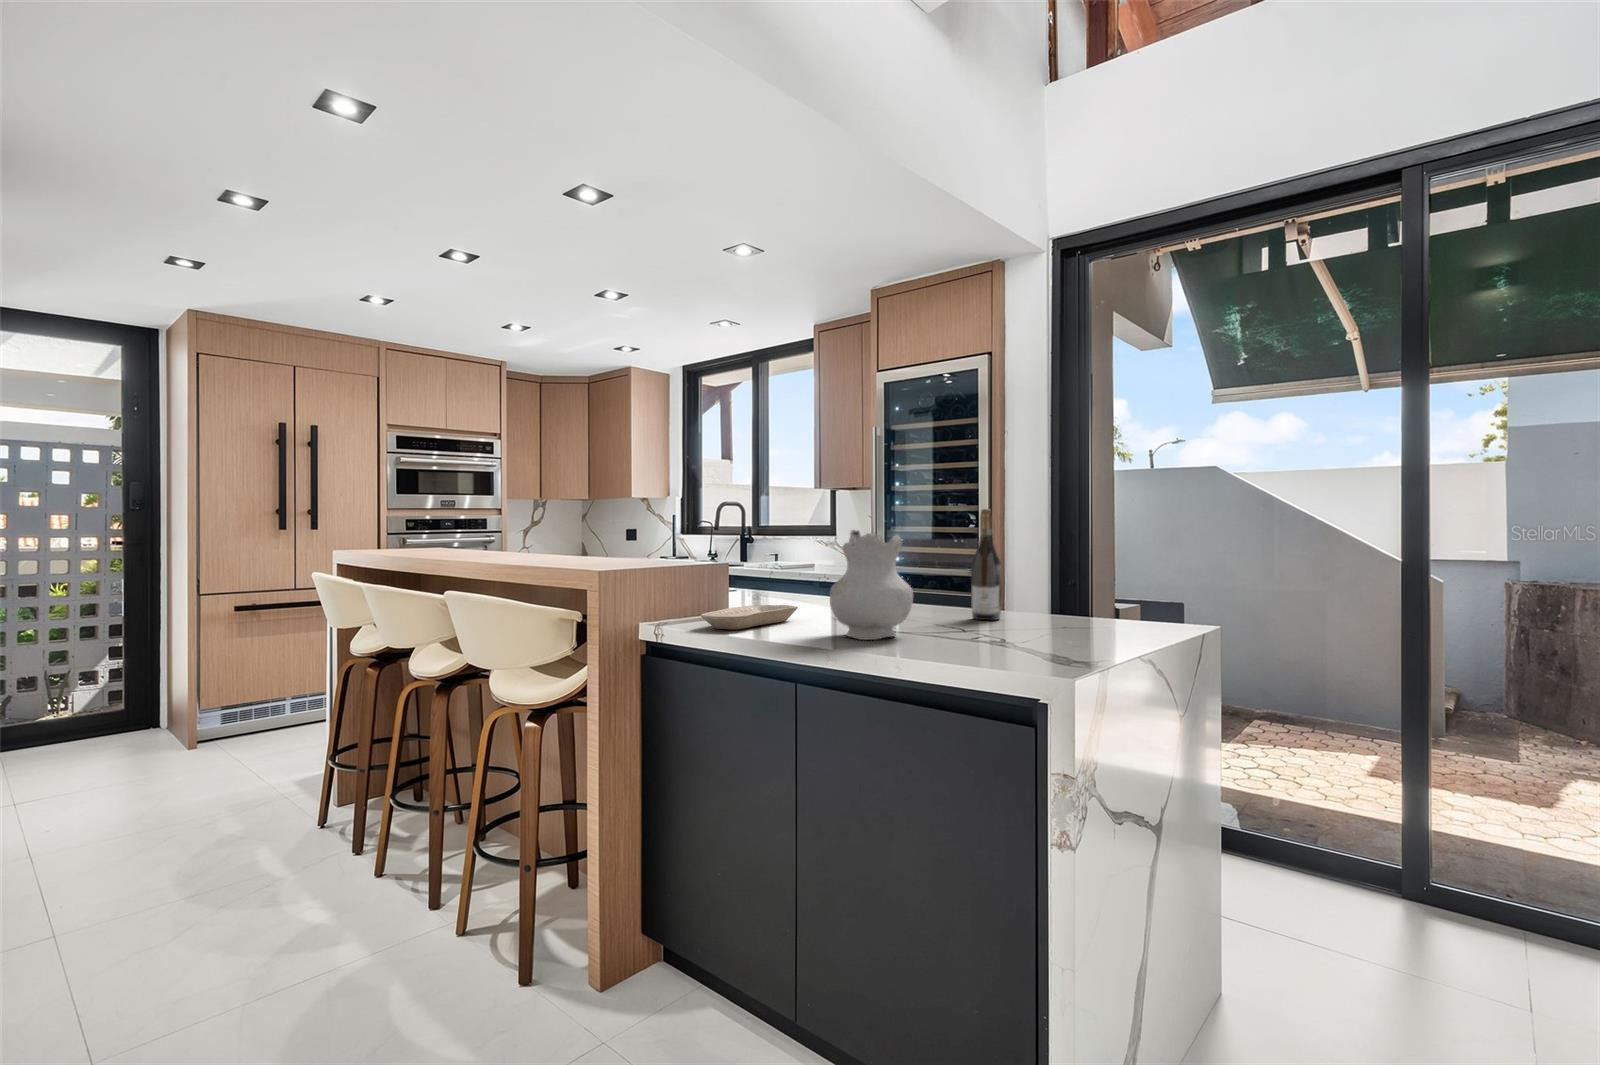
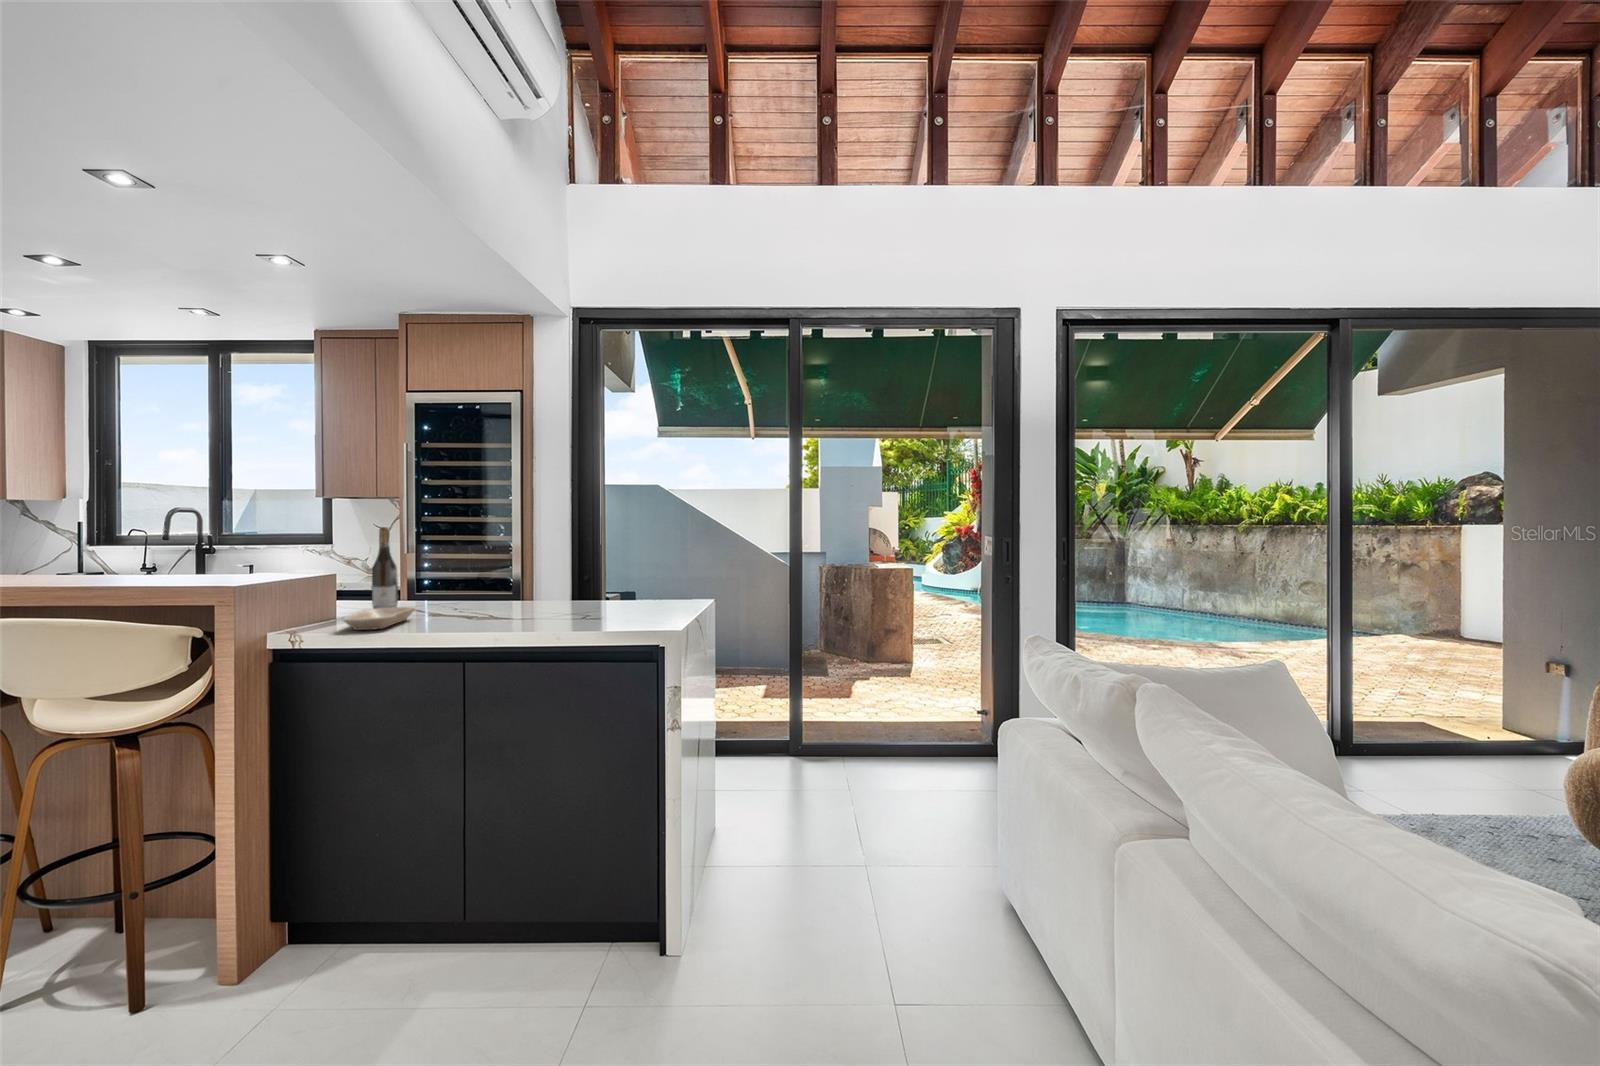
wine bottle: present [971,509,1002,620] -> present [372,527,398,609]
ceramic pitcher: present [830,530,913,640] -> none [473,543,540,625]

